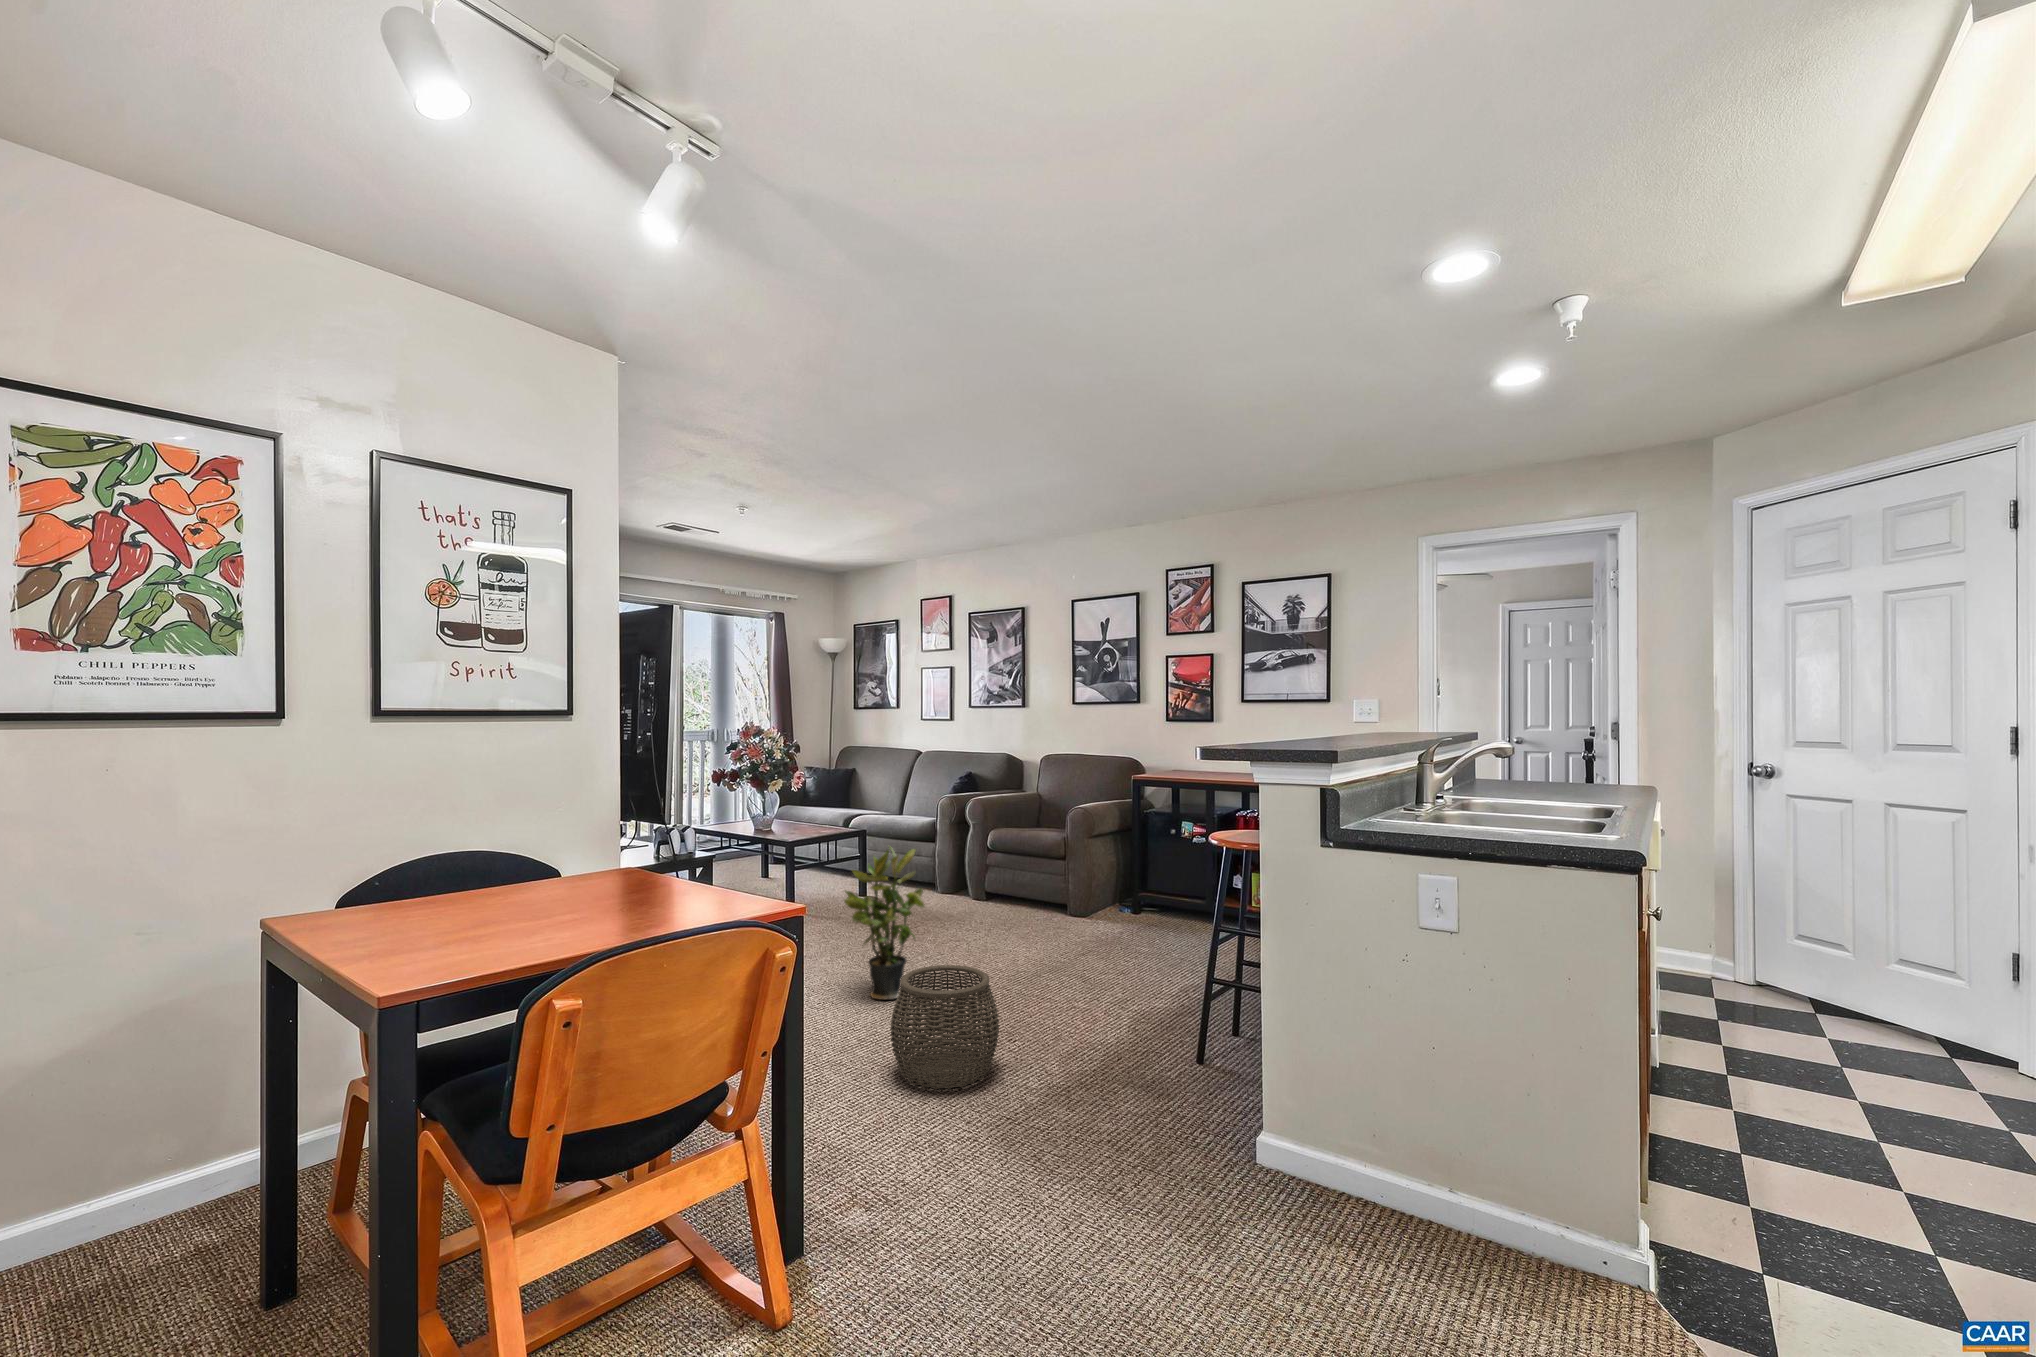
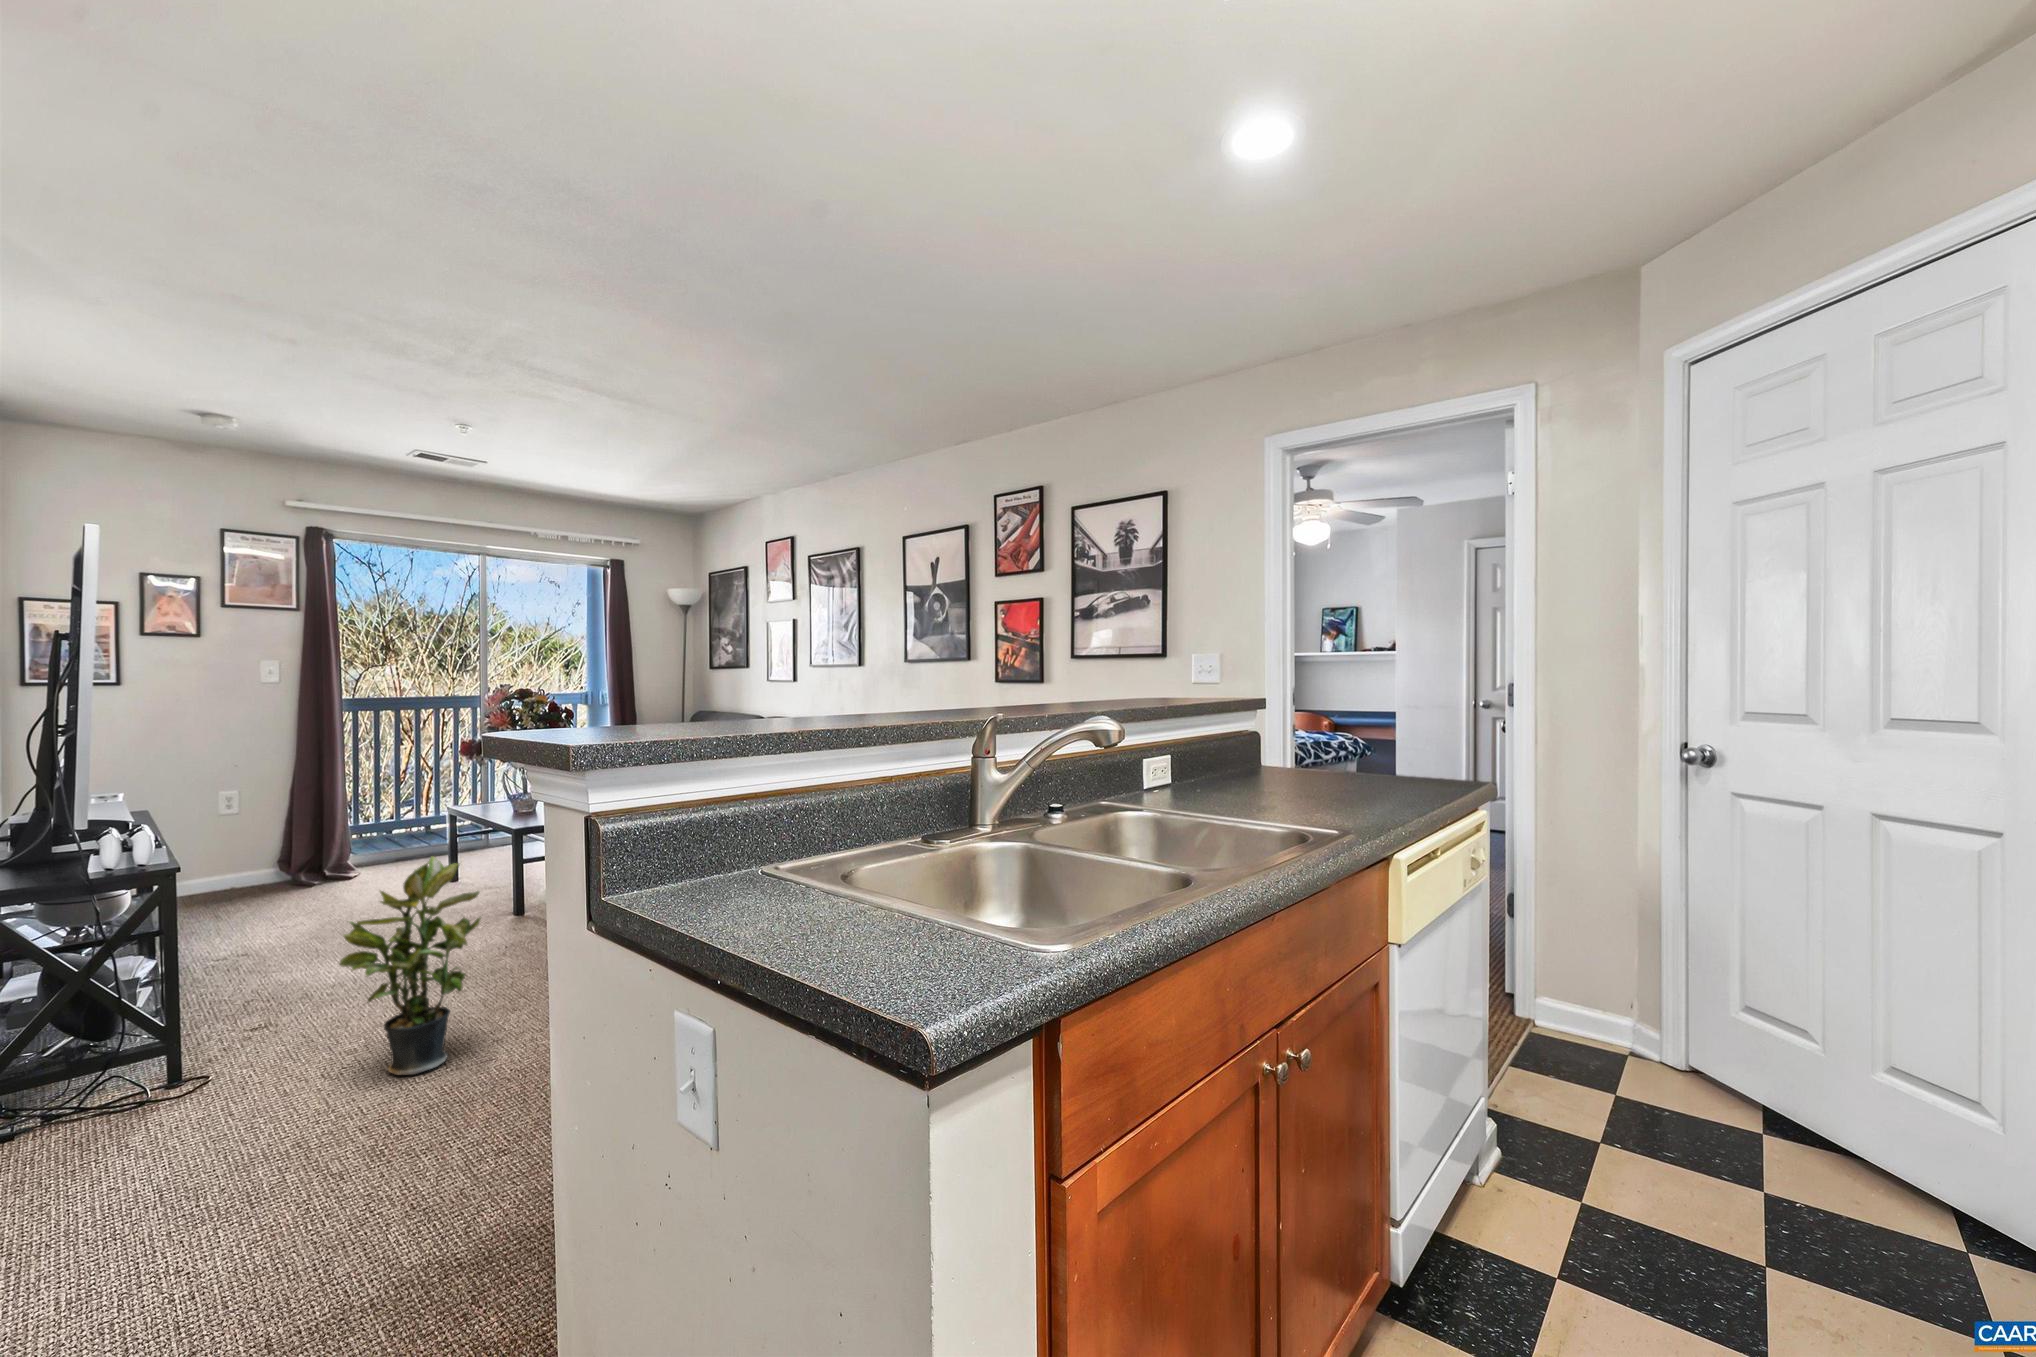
woven basket: present [890,965,999,1090] -> none [124,1068,371,1302]

